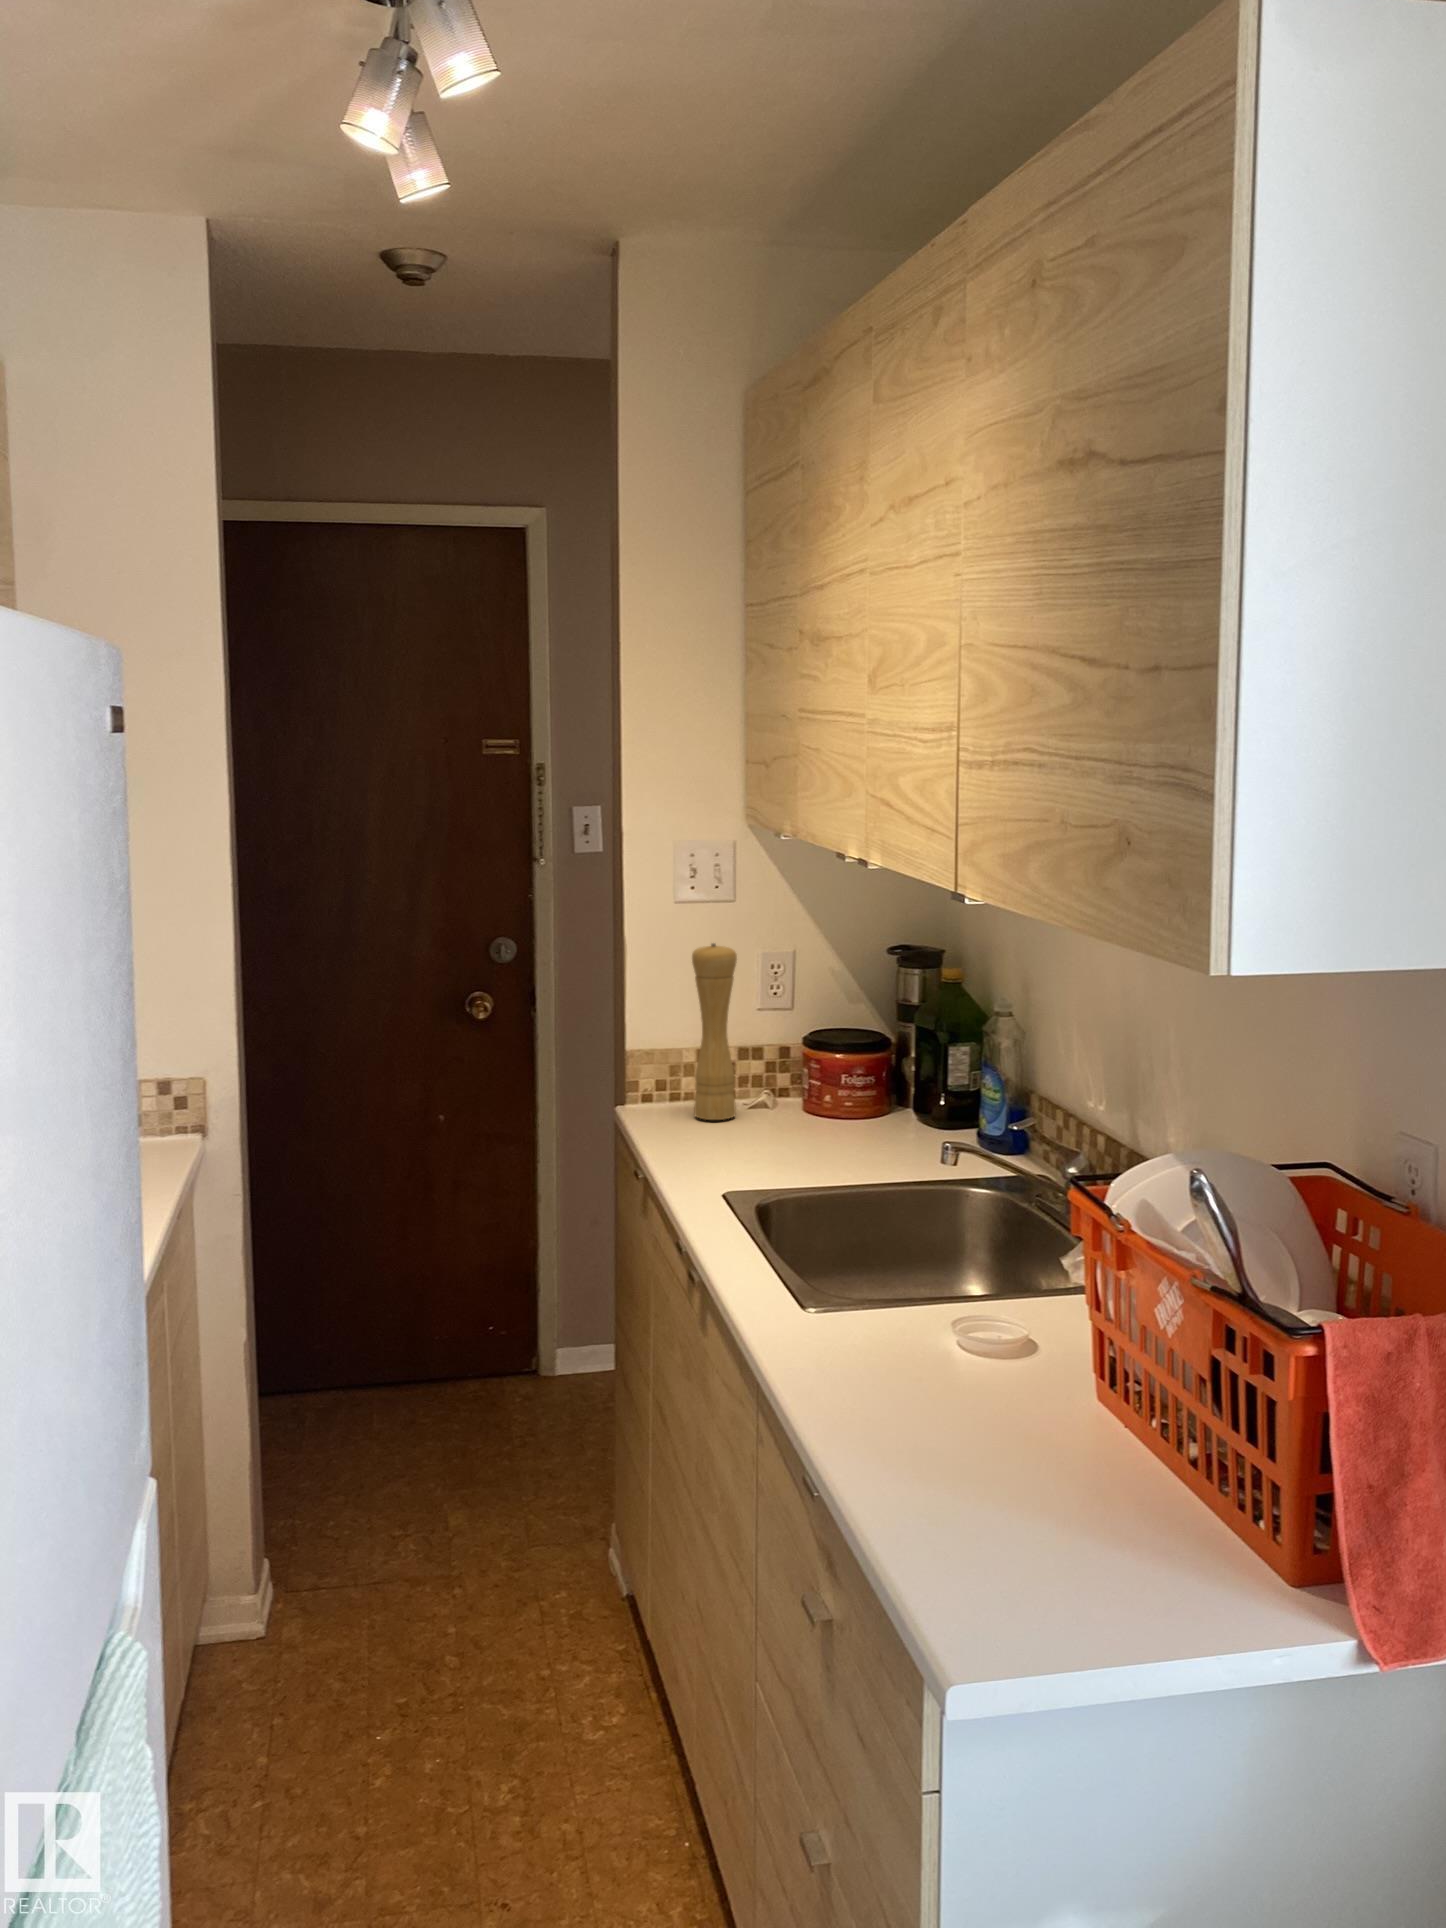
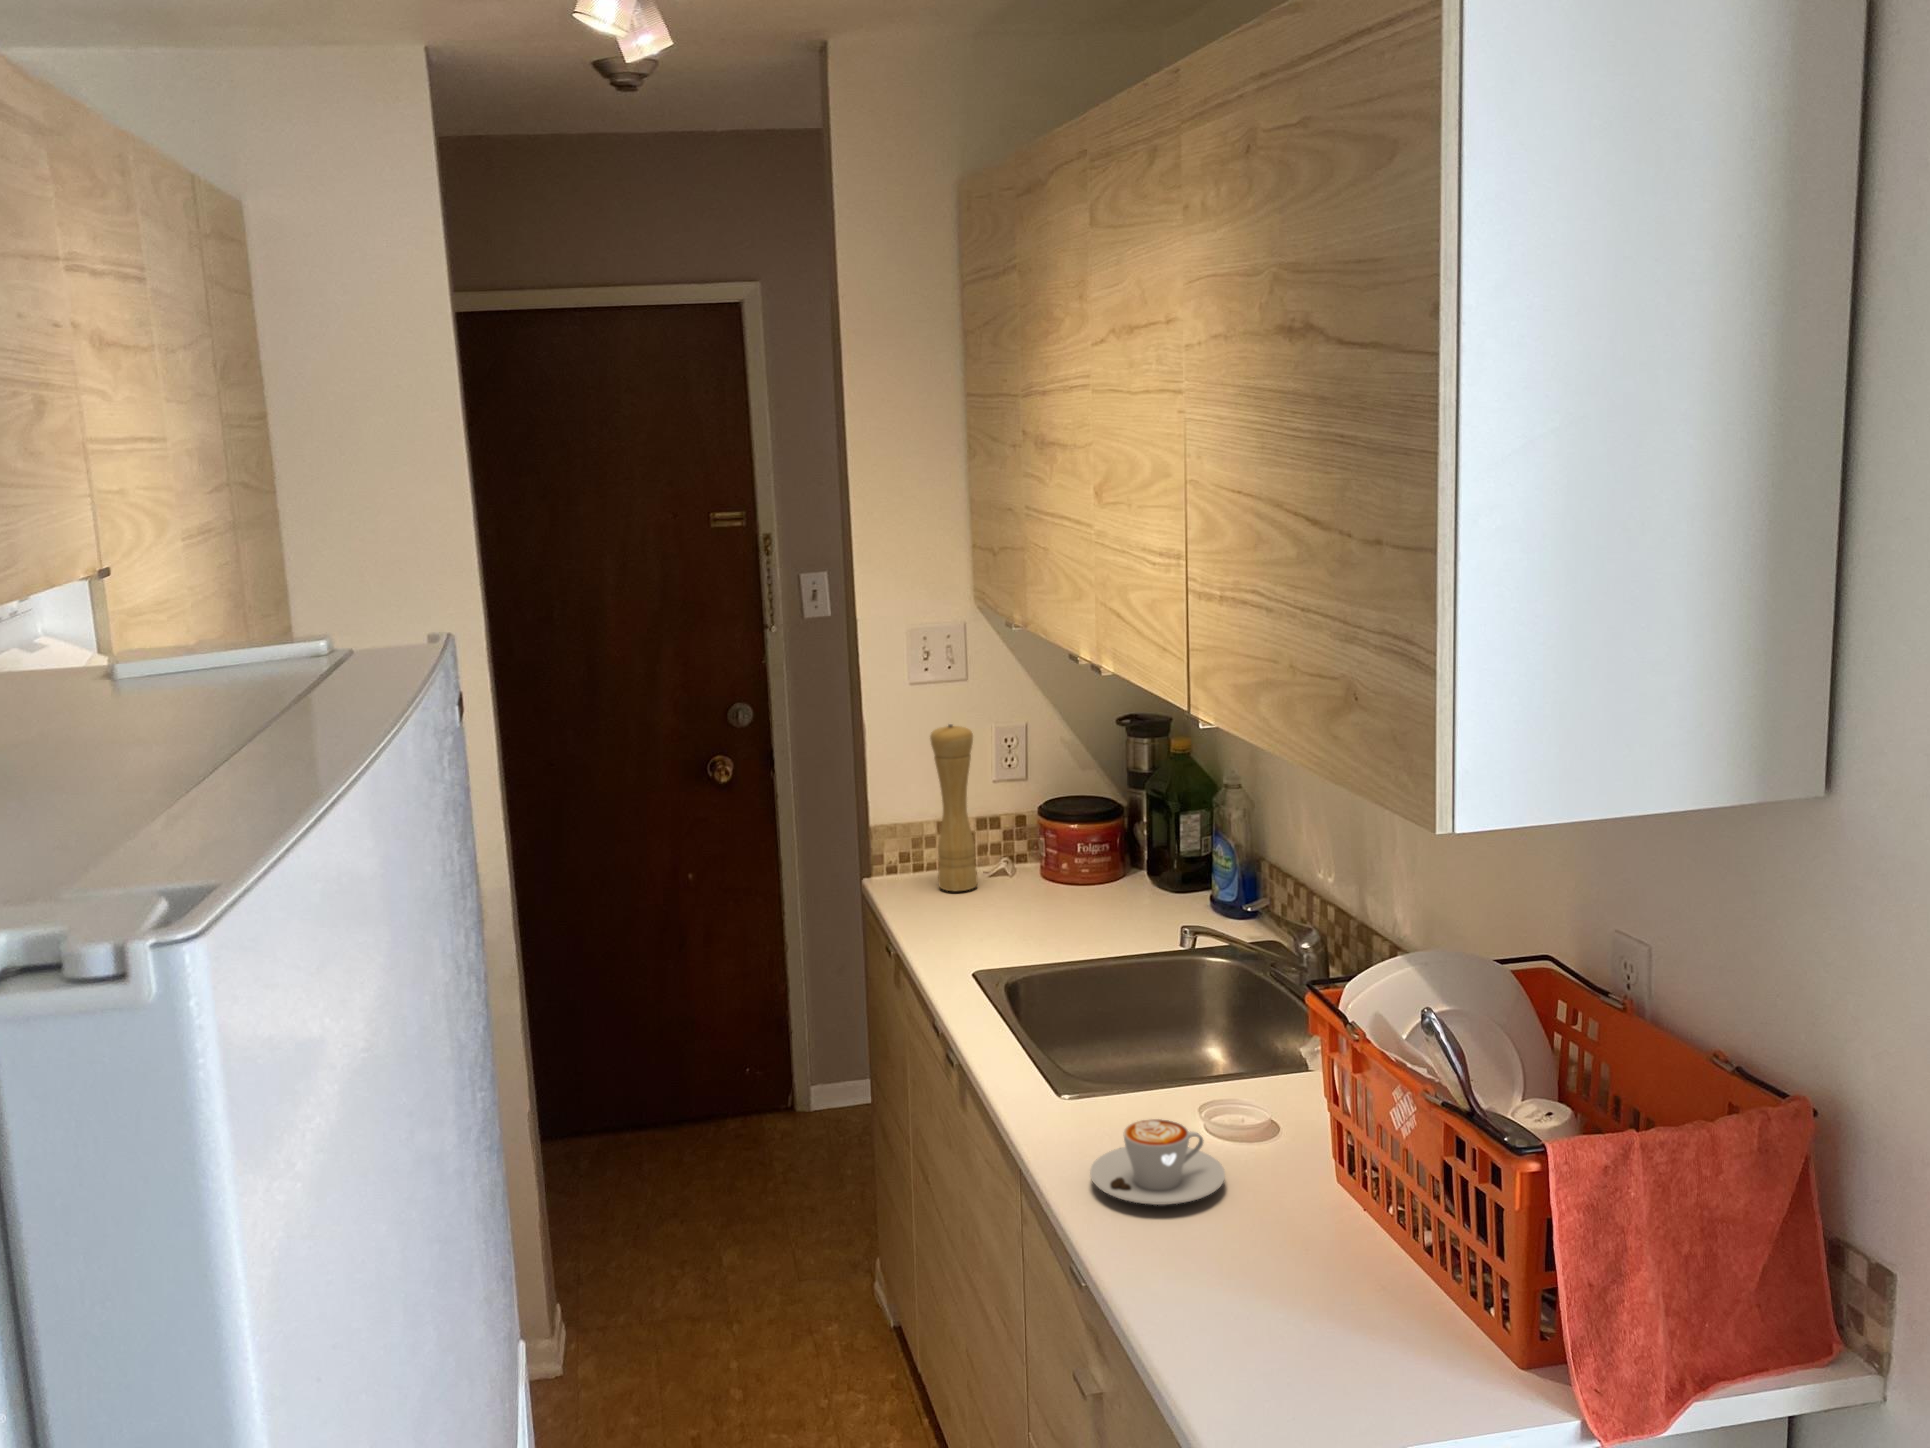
coffee cup: none [830,1326,976,1413] -> present [1090,1119,1225,1205]

